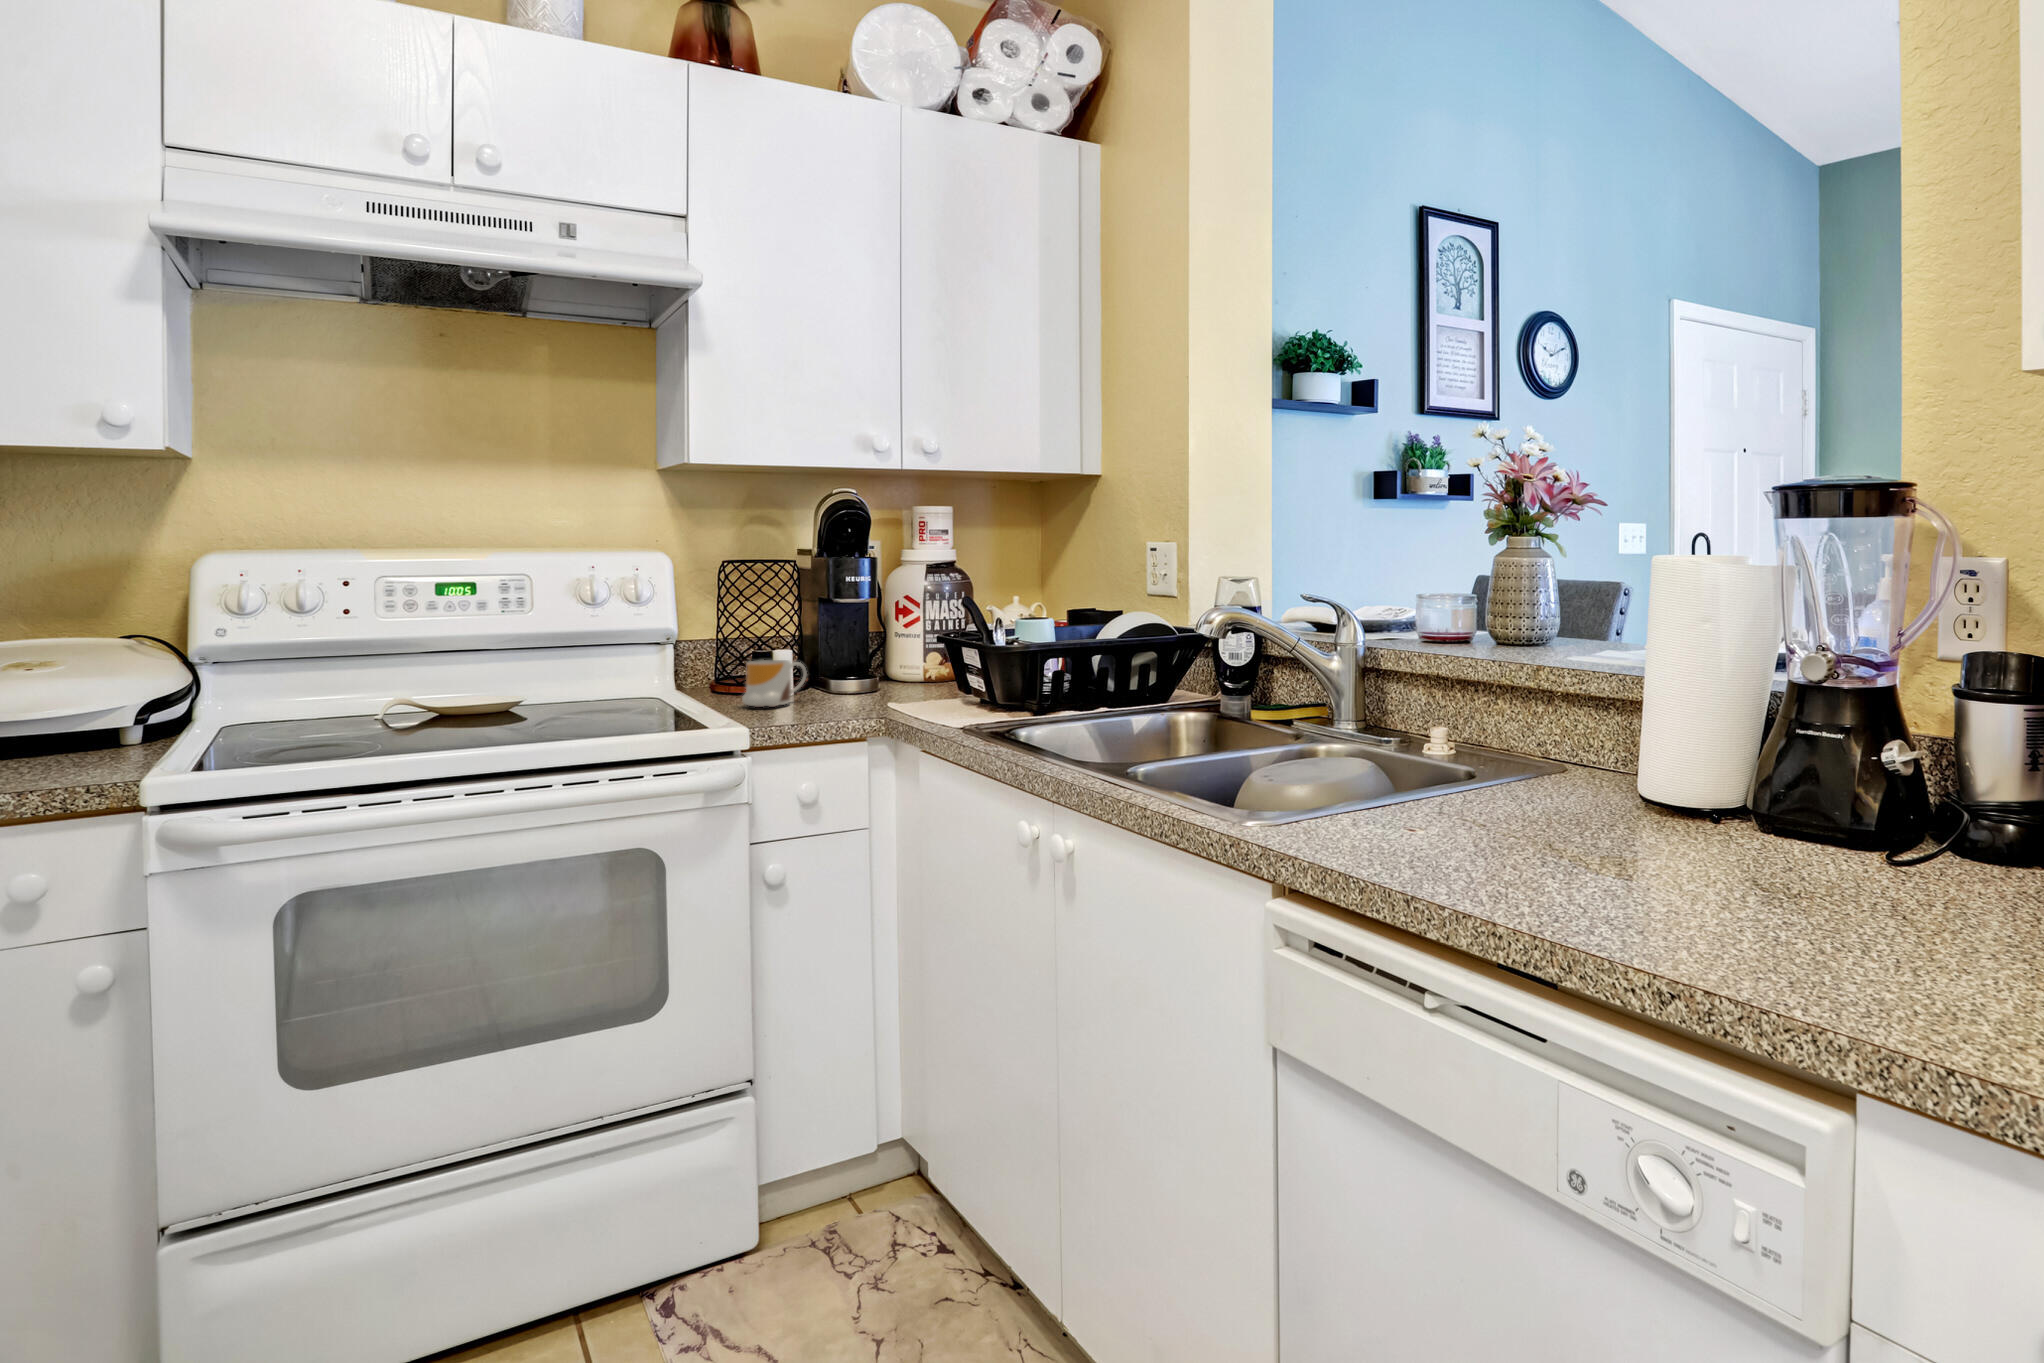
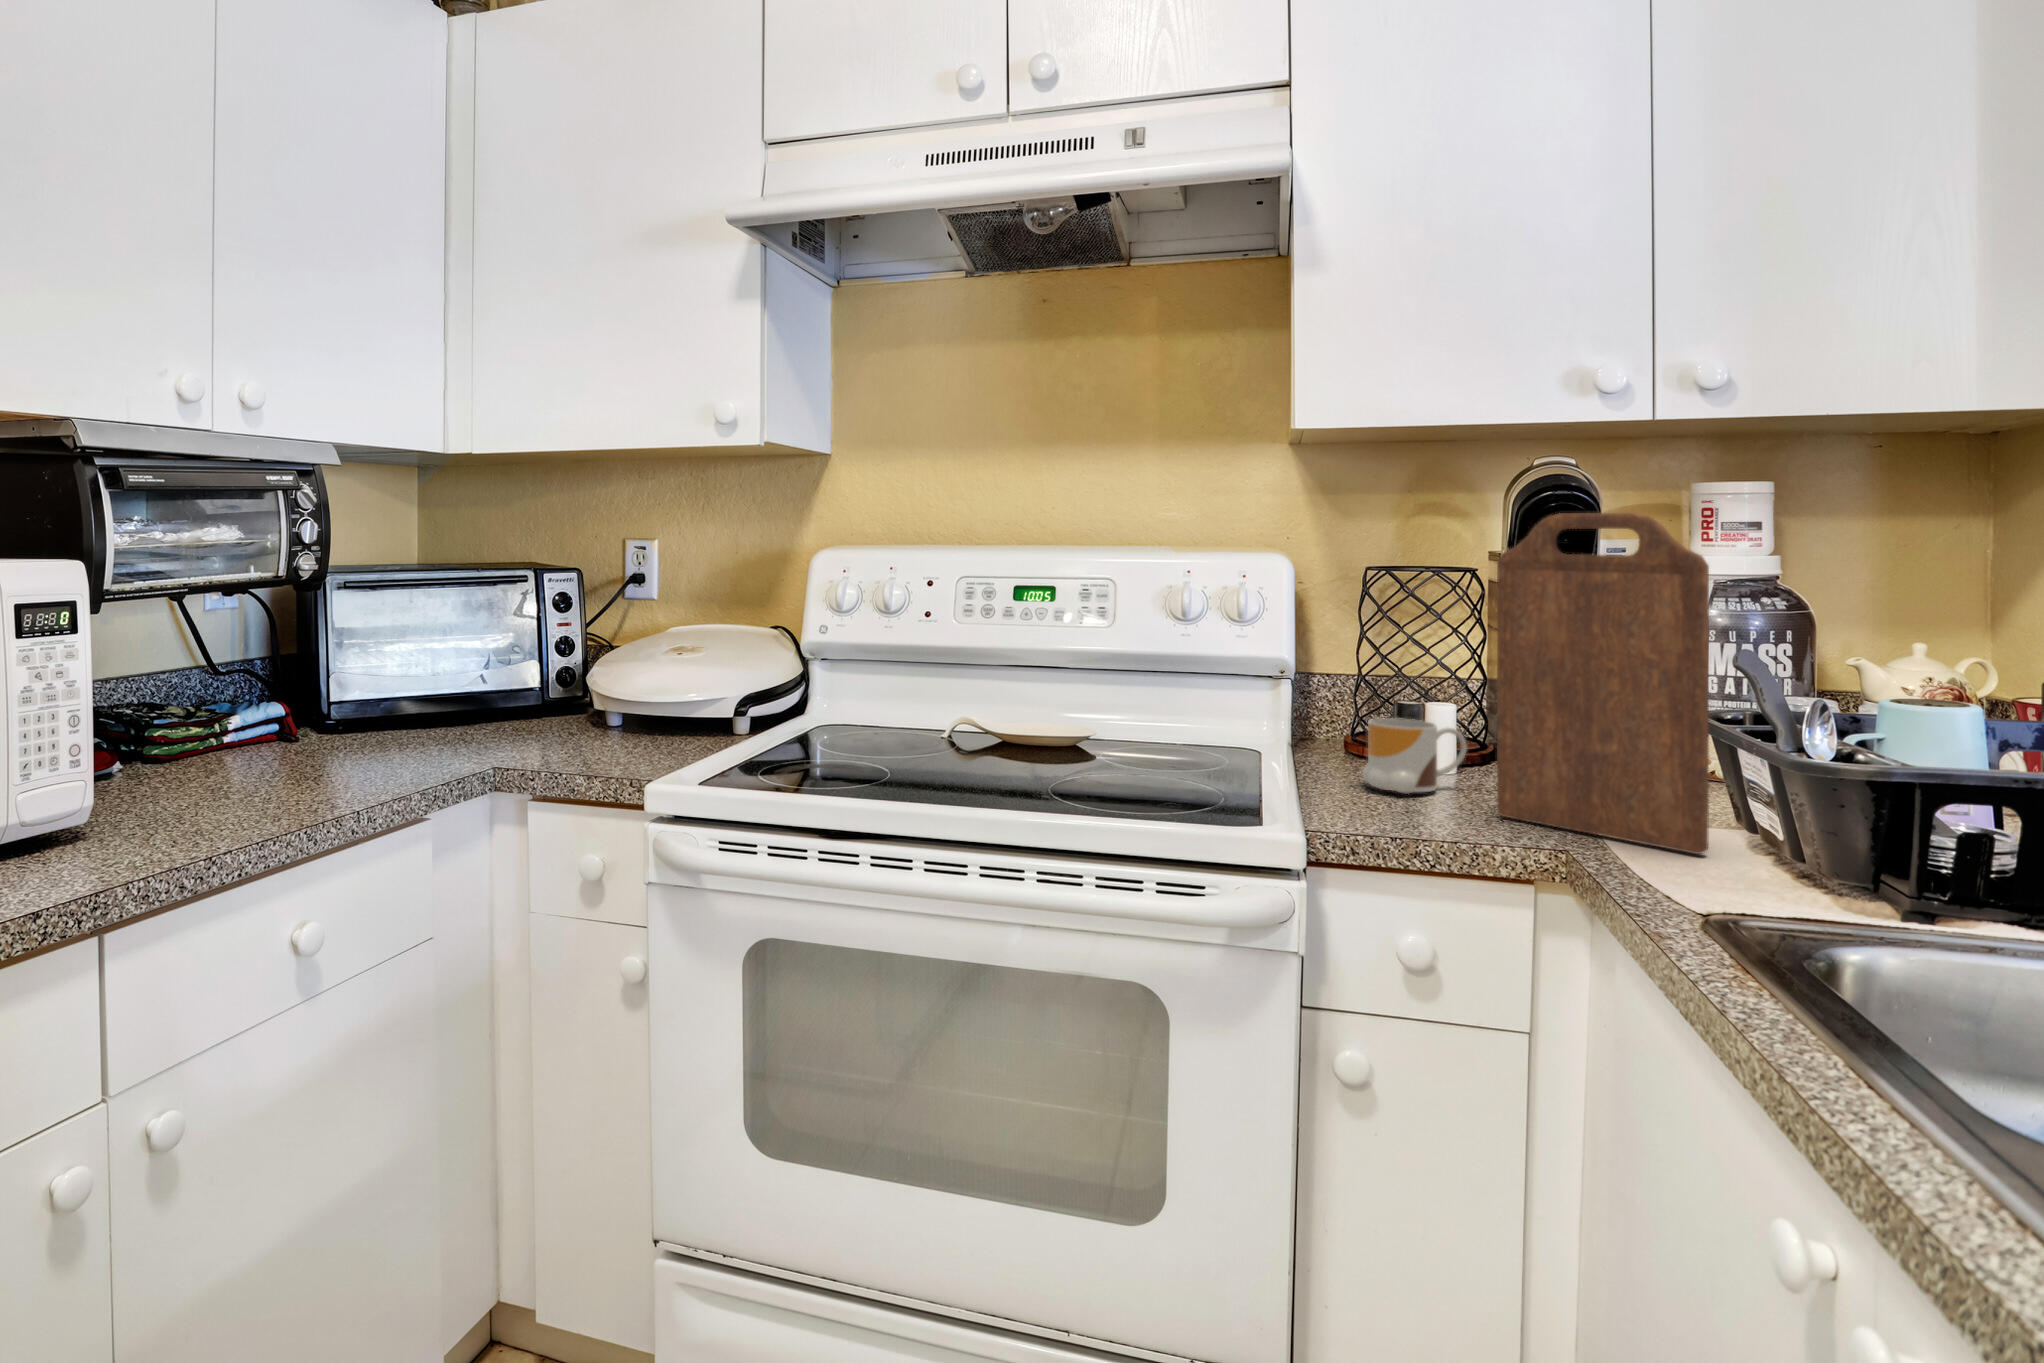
cutting board: none [832,522,941,709] -> present [1497,513,1709,854]

